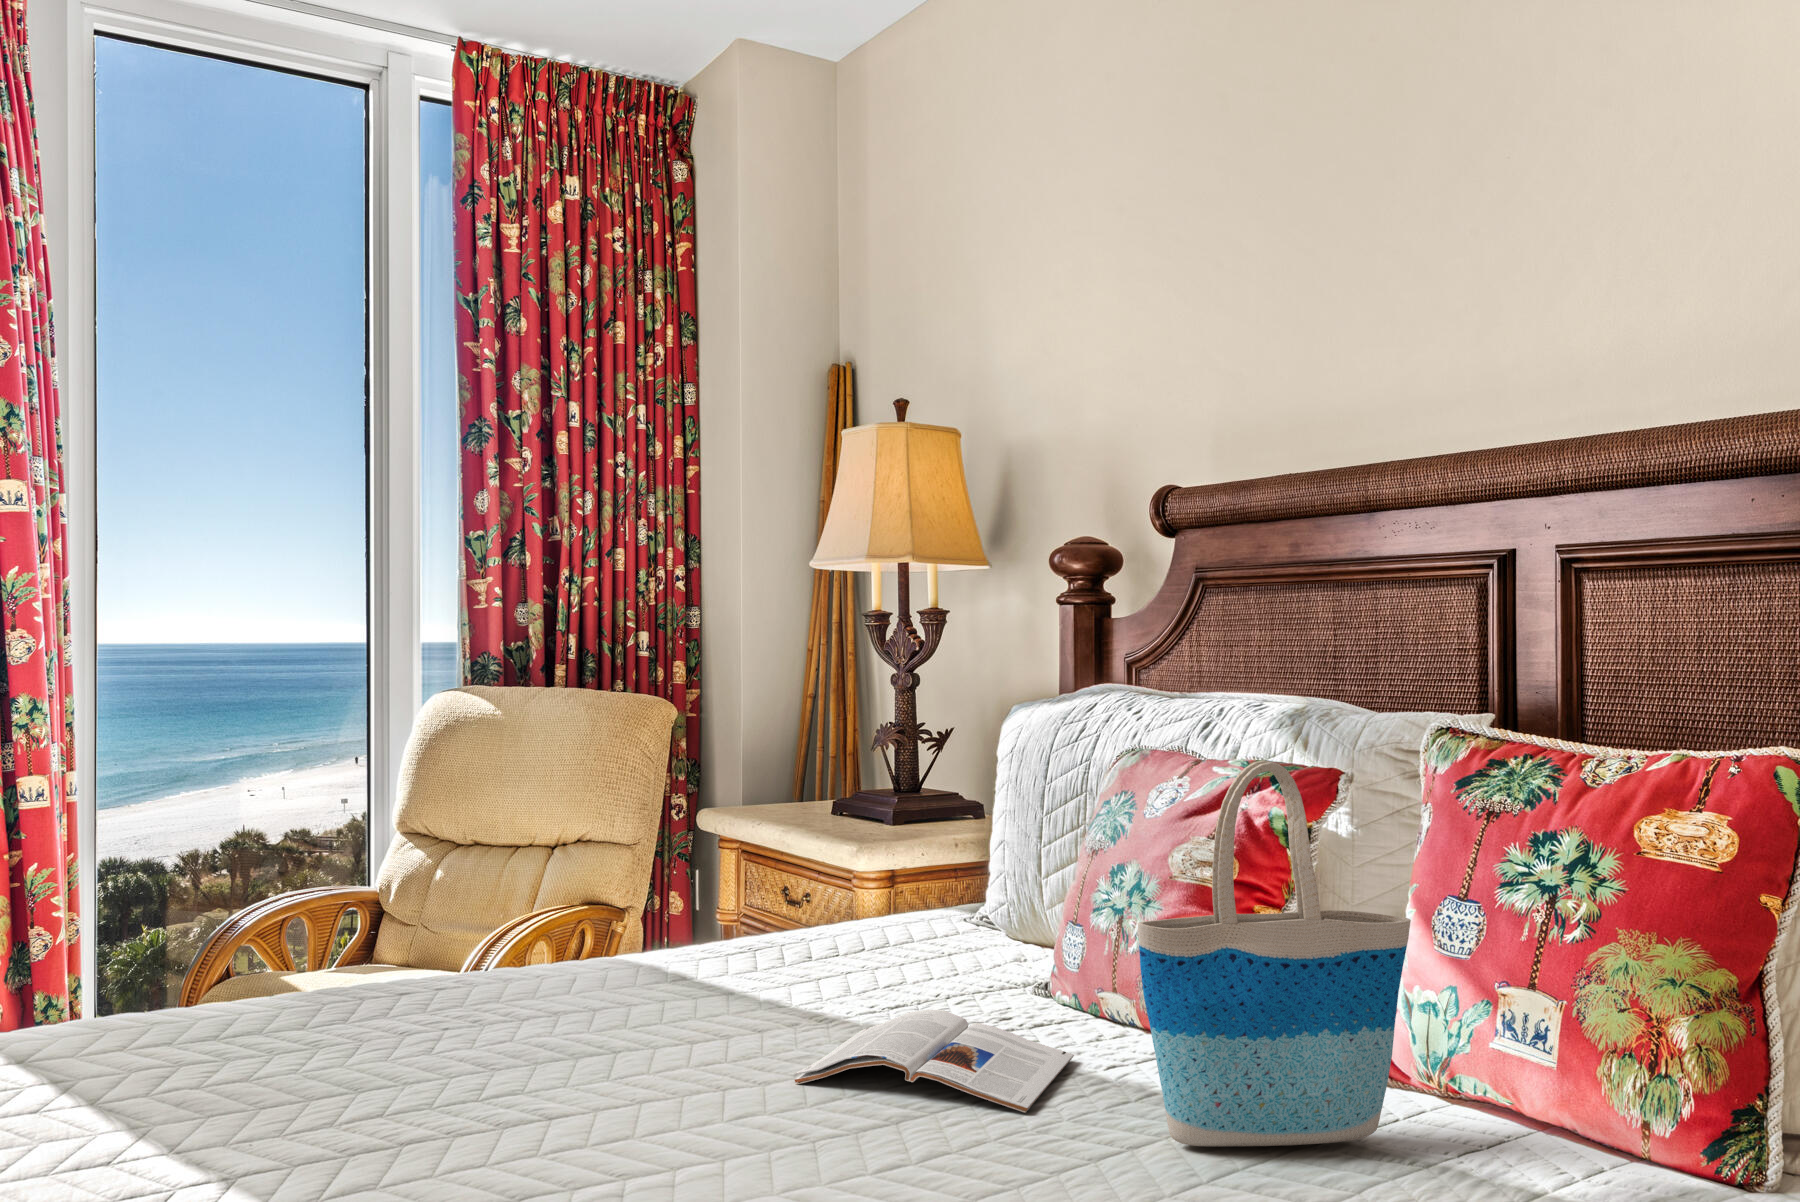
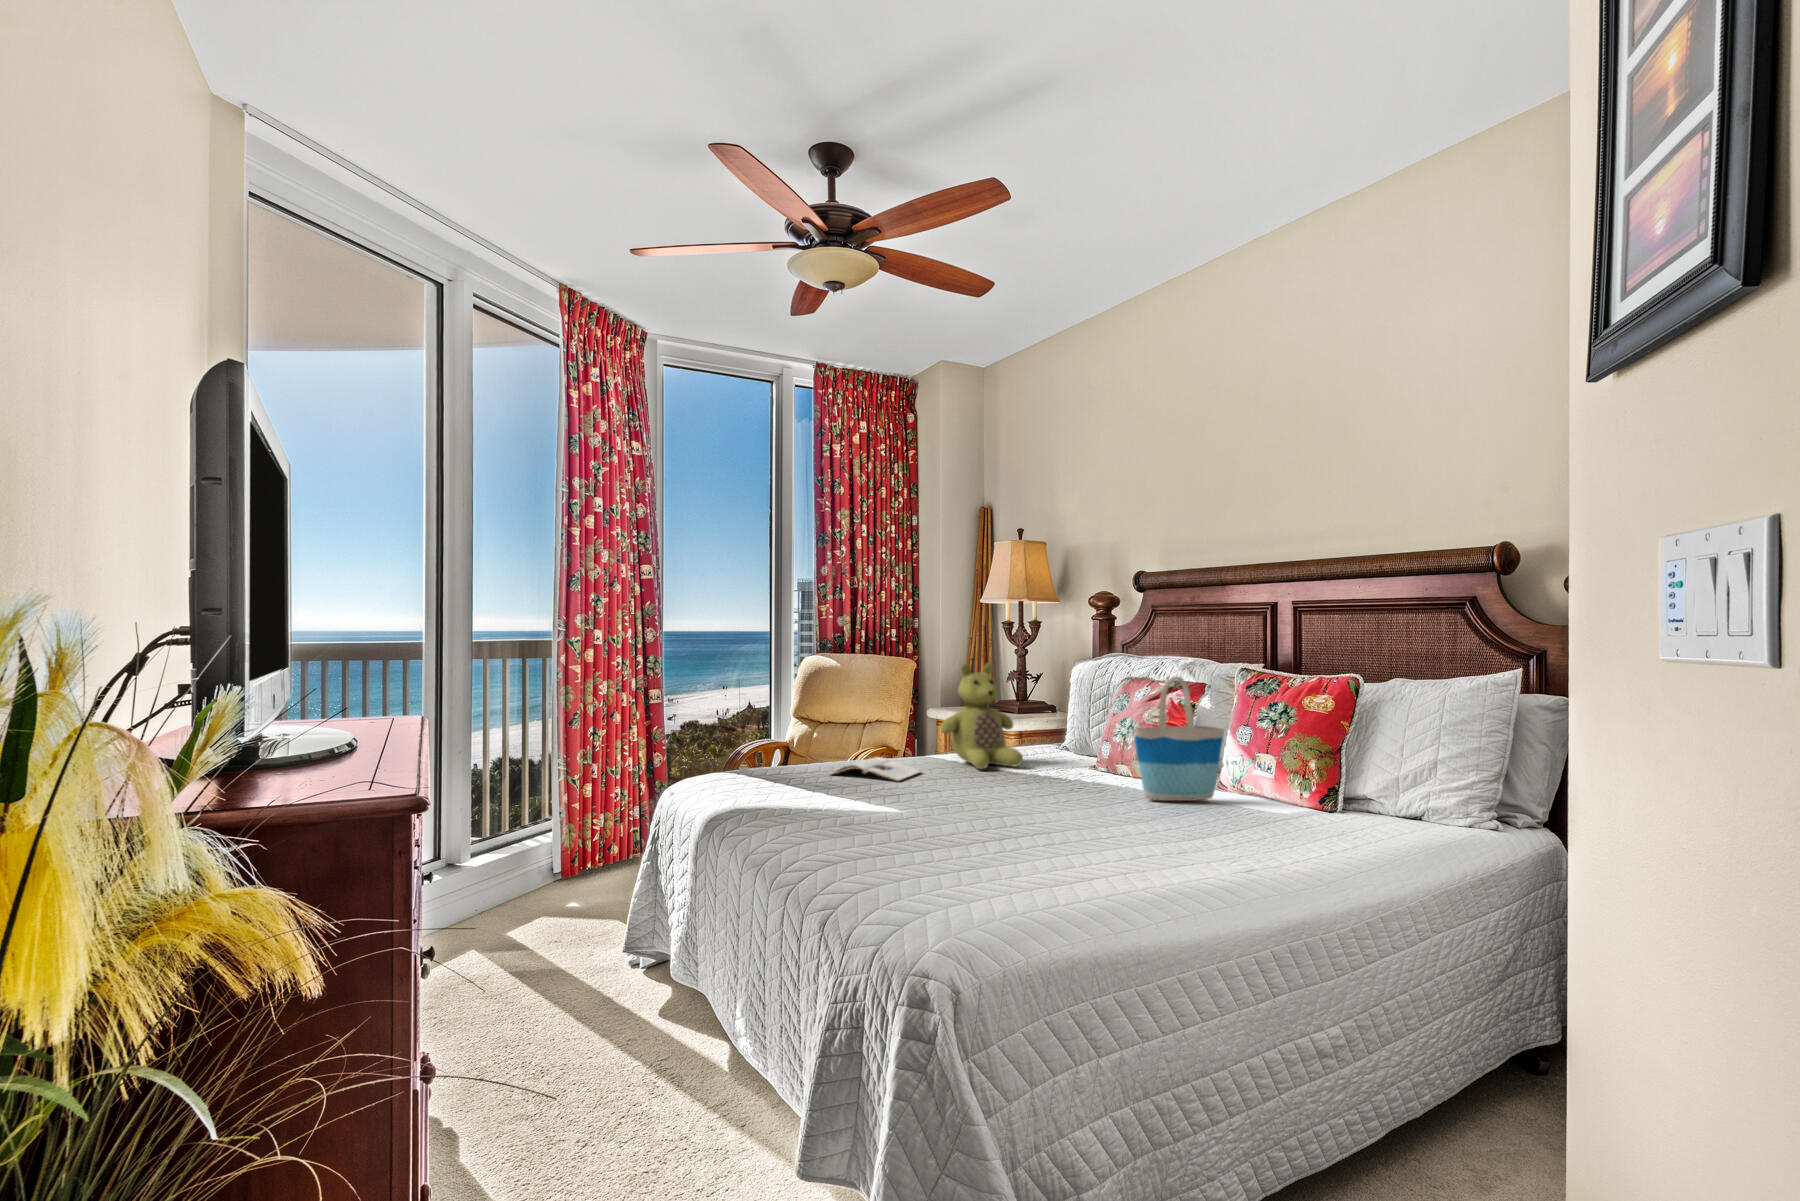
stuffed bear: none [629,713,850,1011] -> present [940,663,1023,769]
magazine: present [795,1010,1074,1113] -> present [831,757,921,781]

